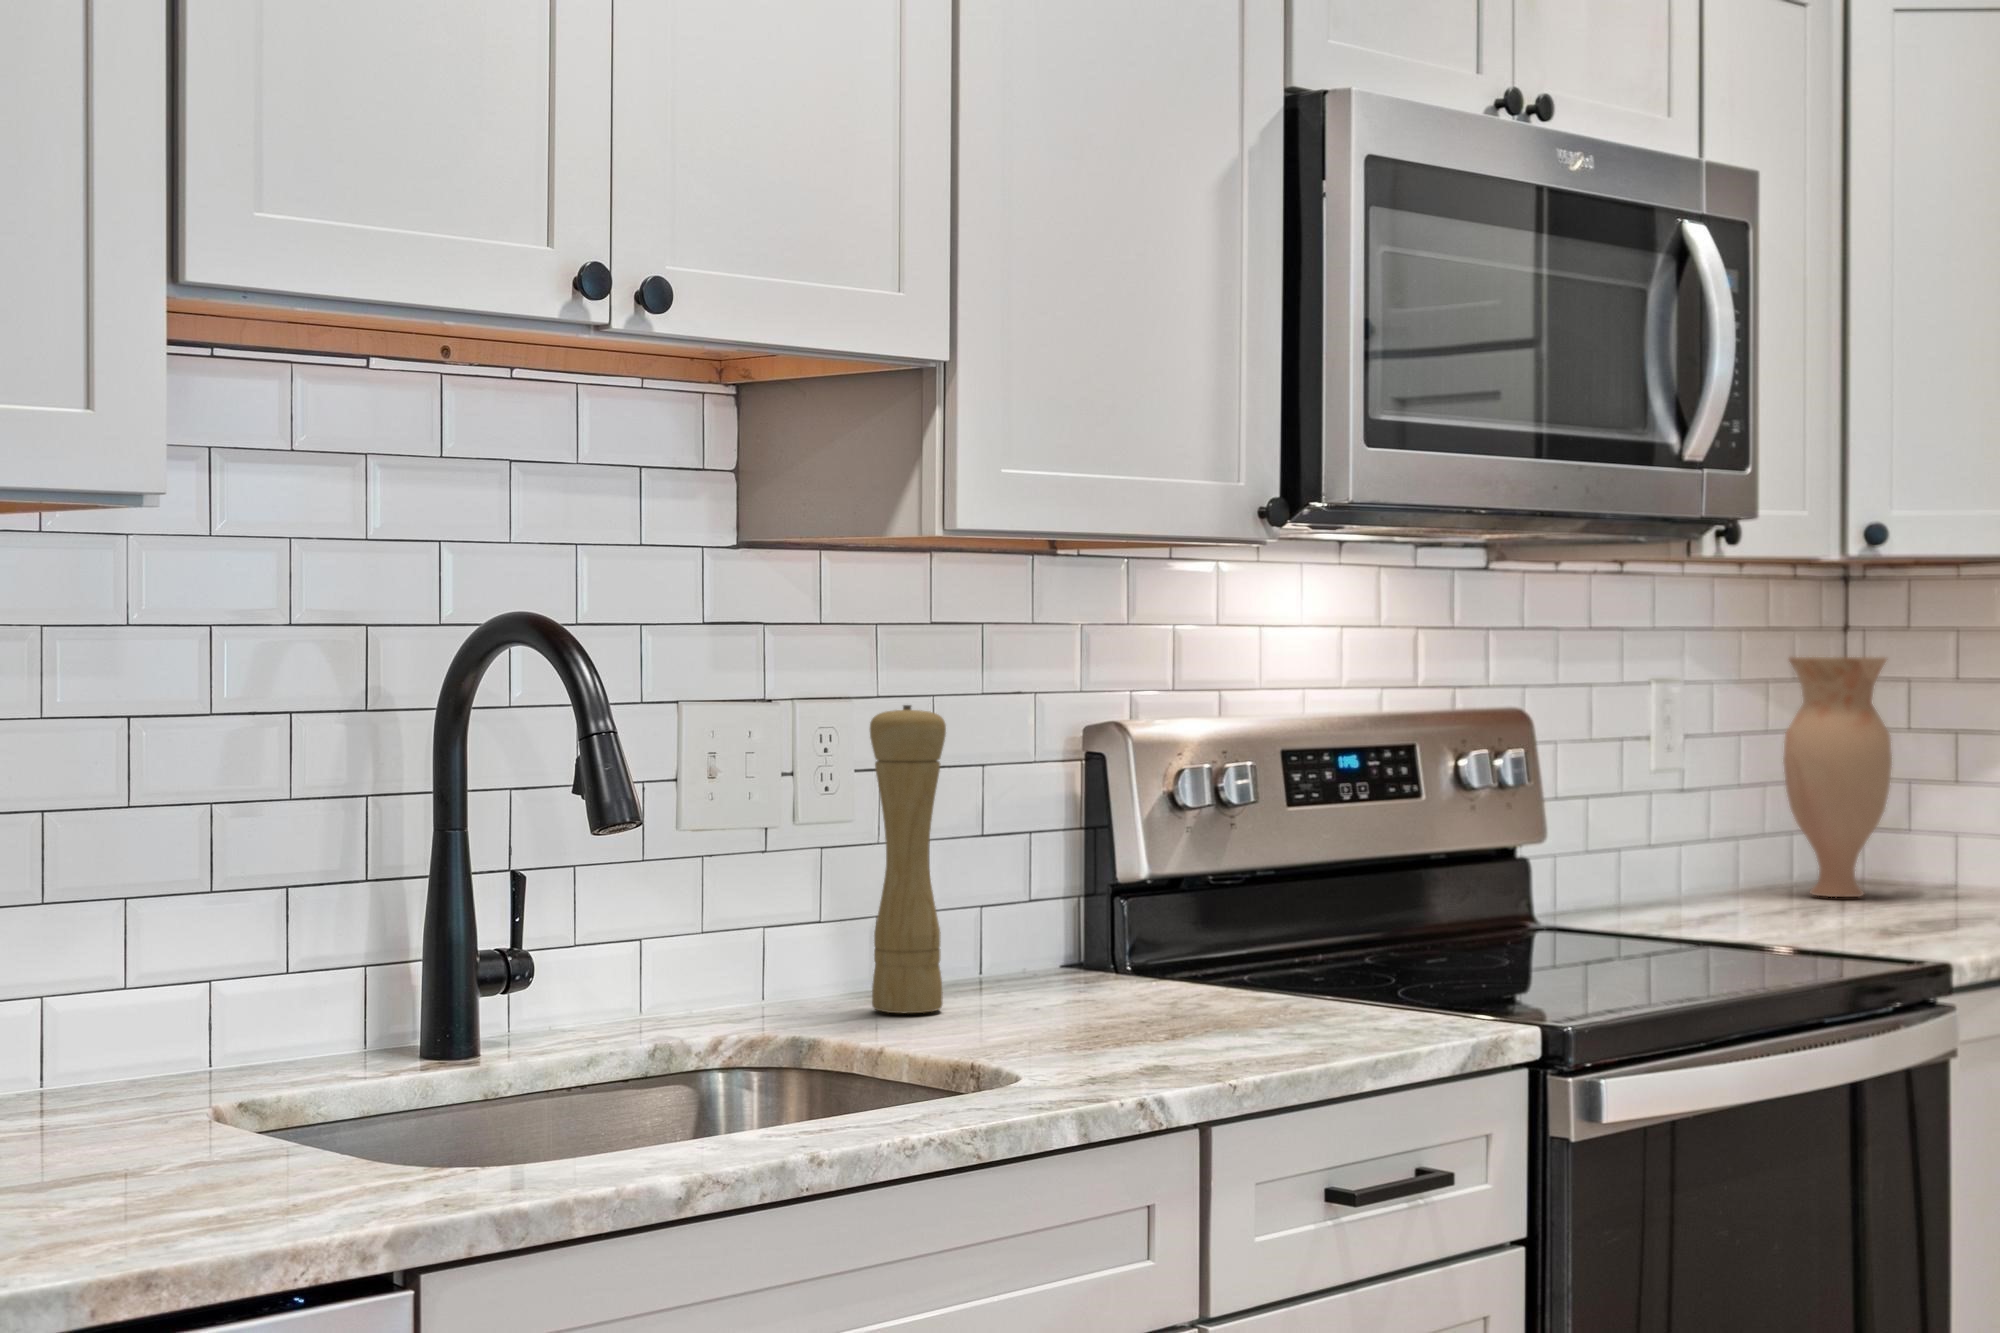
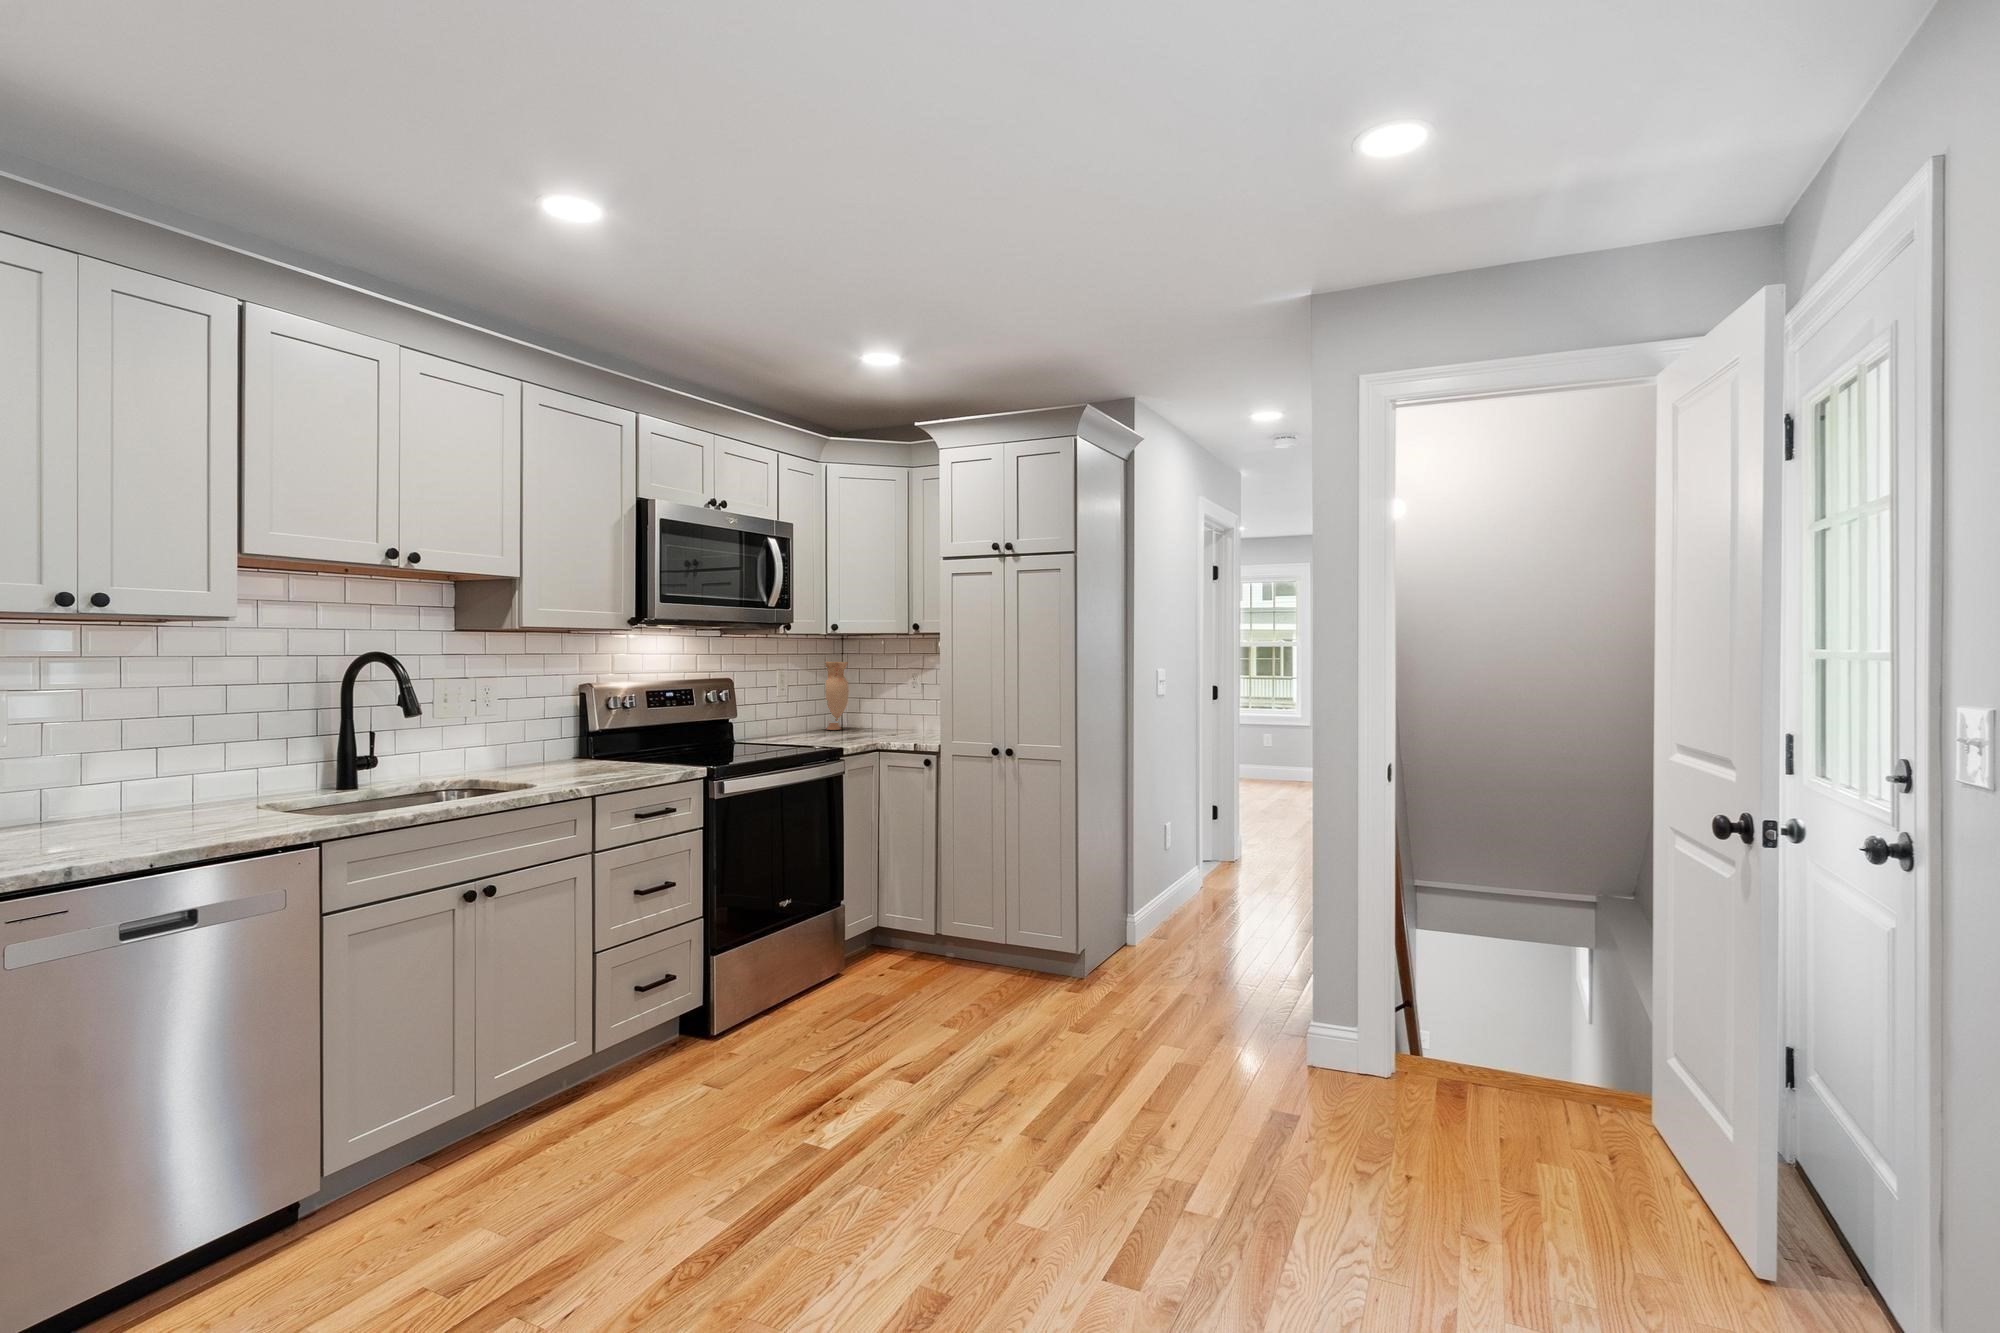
pepper mill: present [870,705,946,1013] -> none [499,679,525,771]

